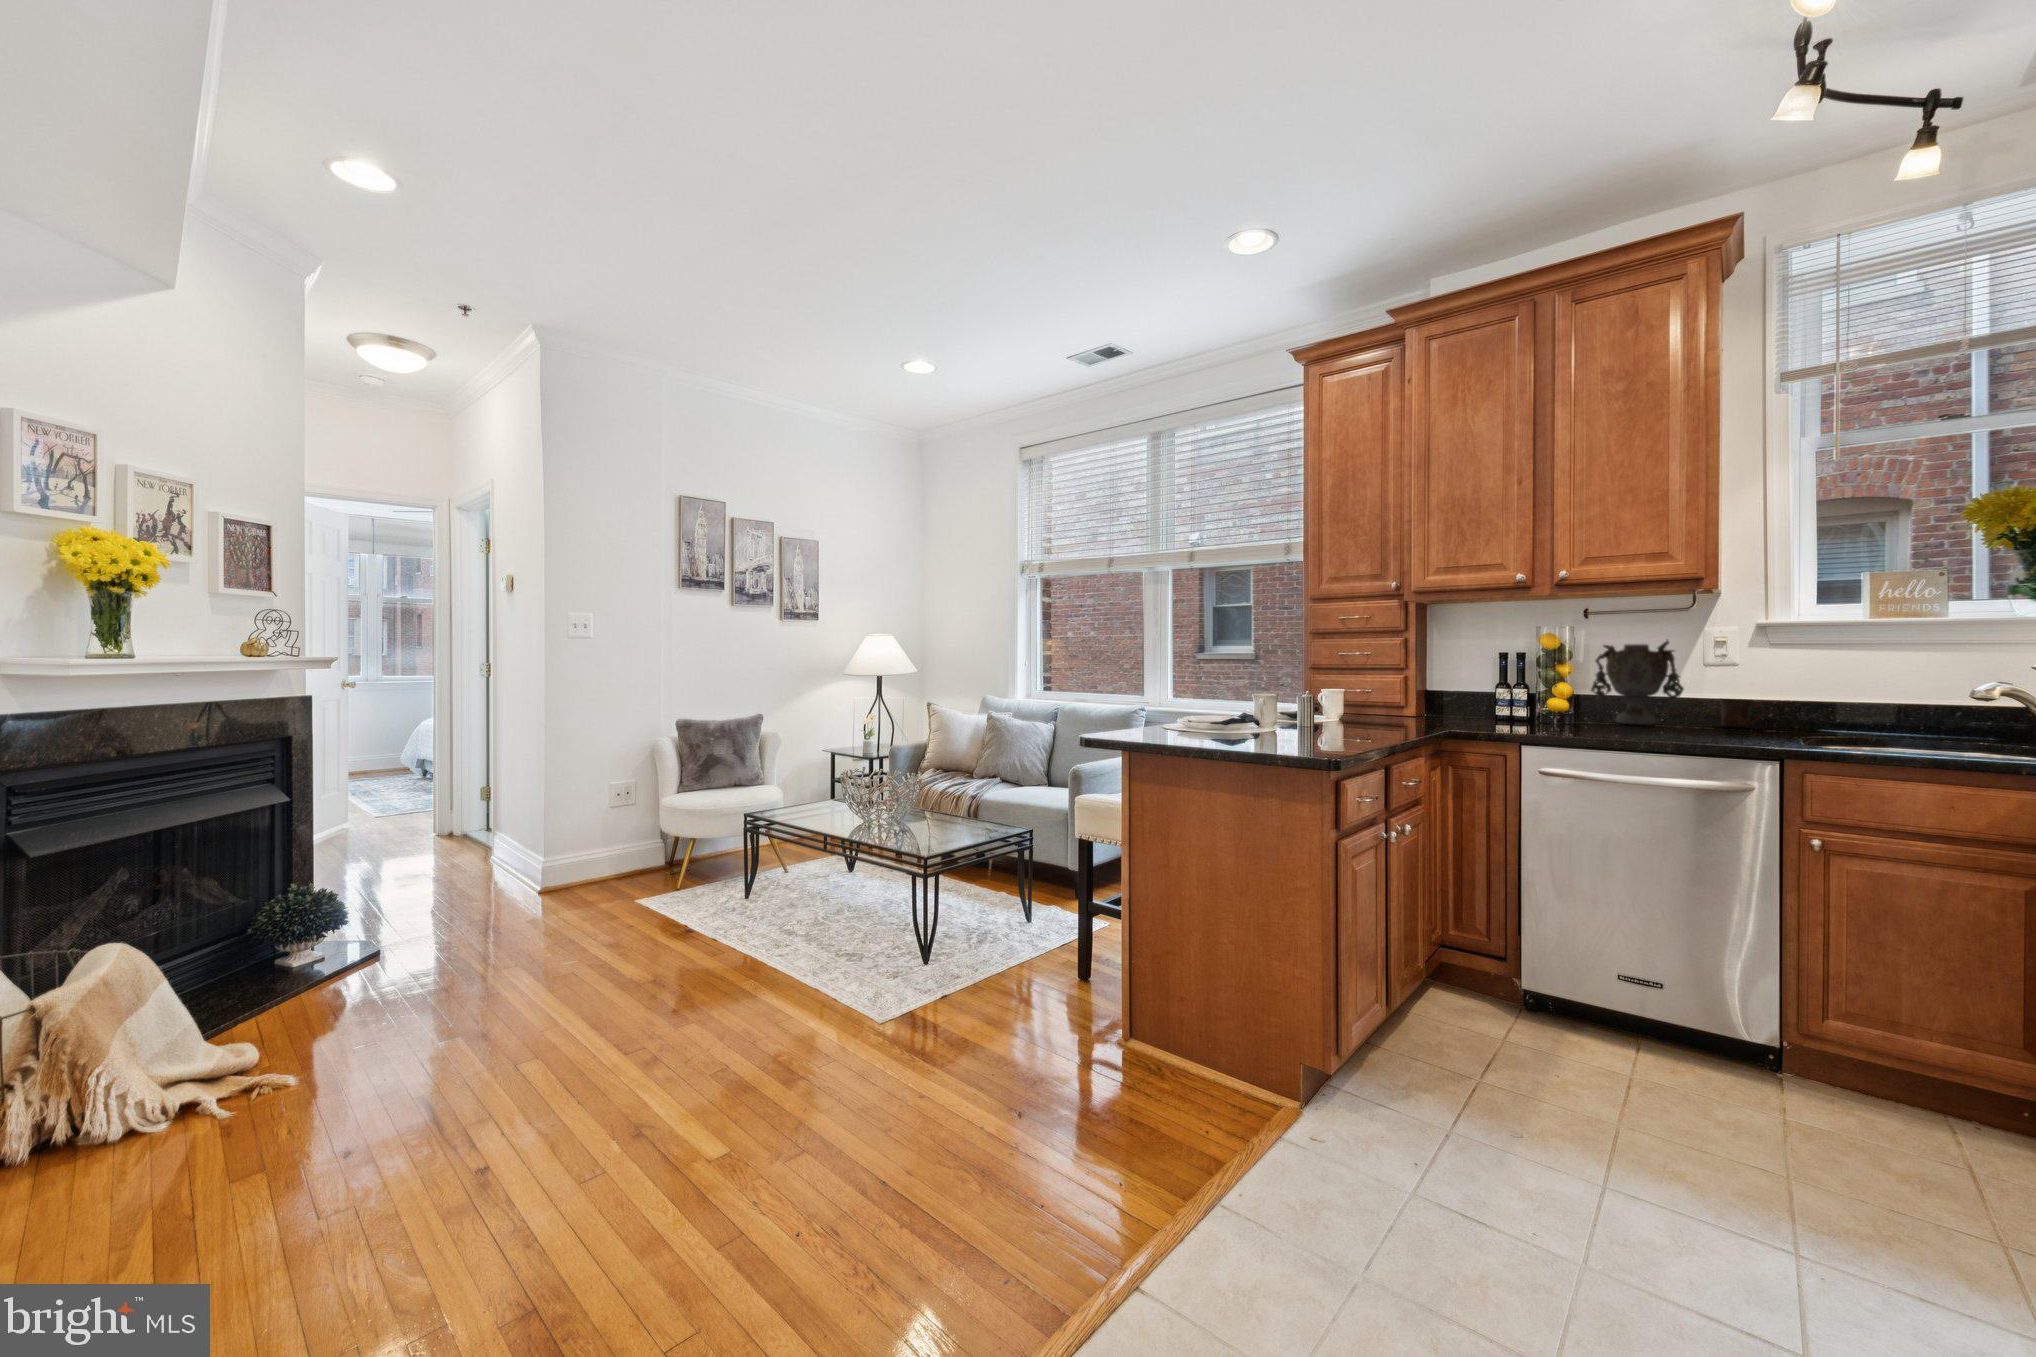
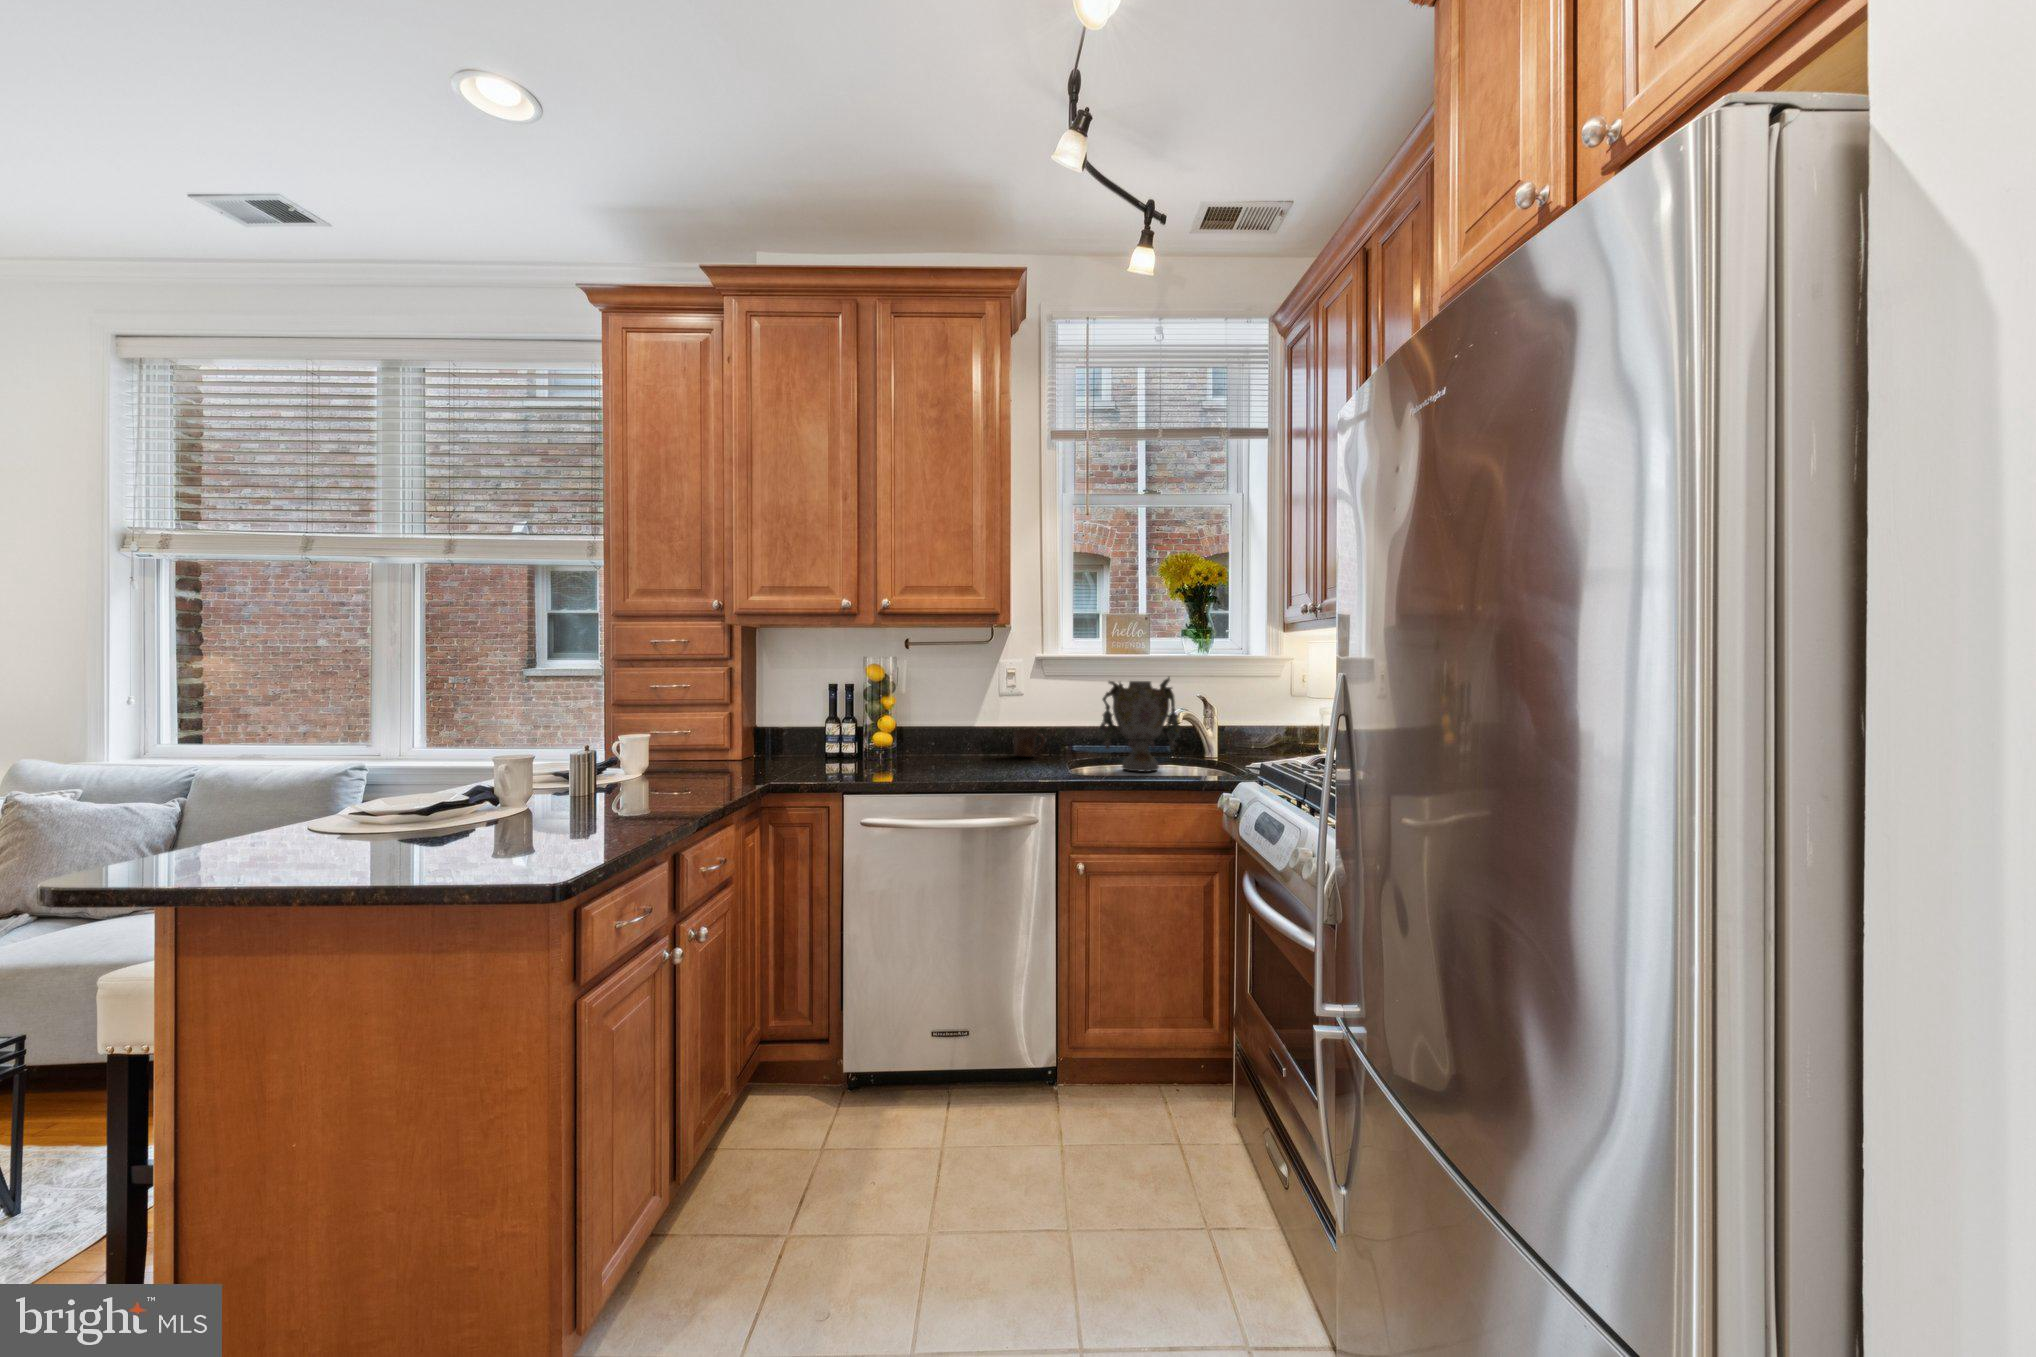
vase: present [1591,640,1684,725] -> present [1098,677,1182,772]

